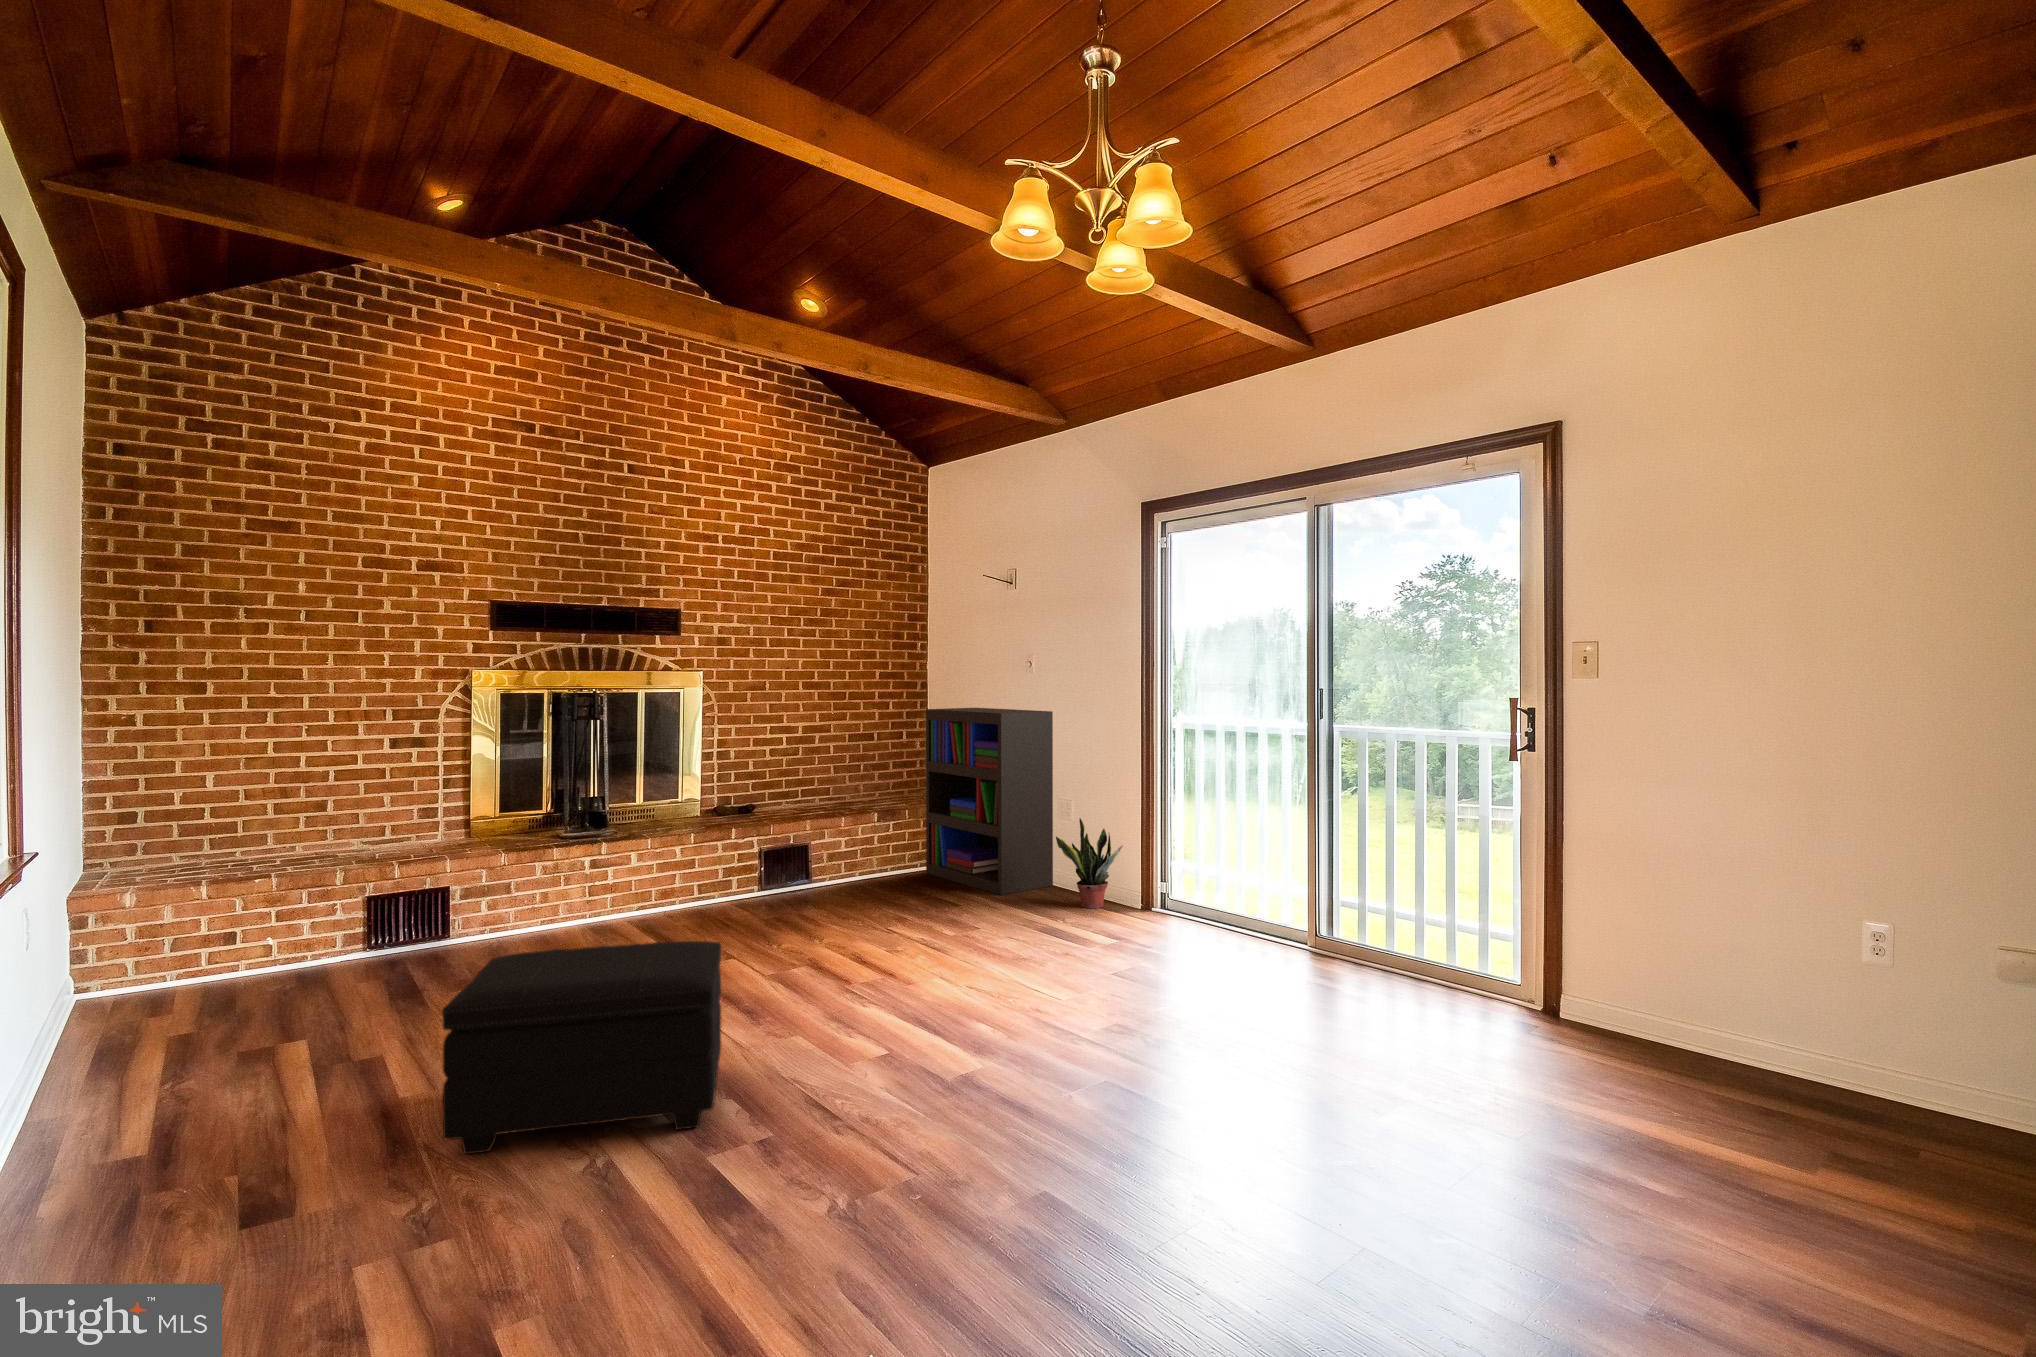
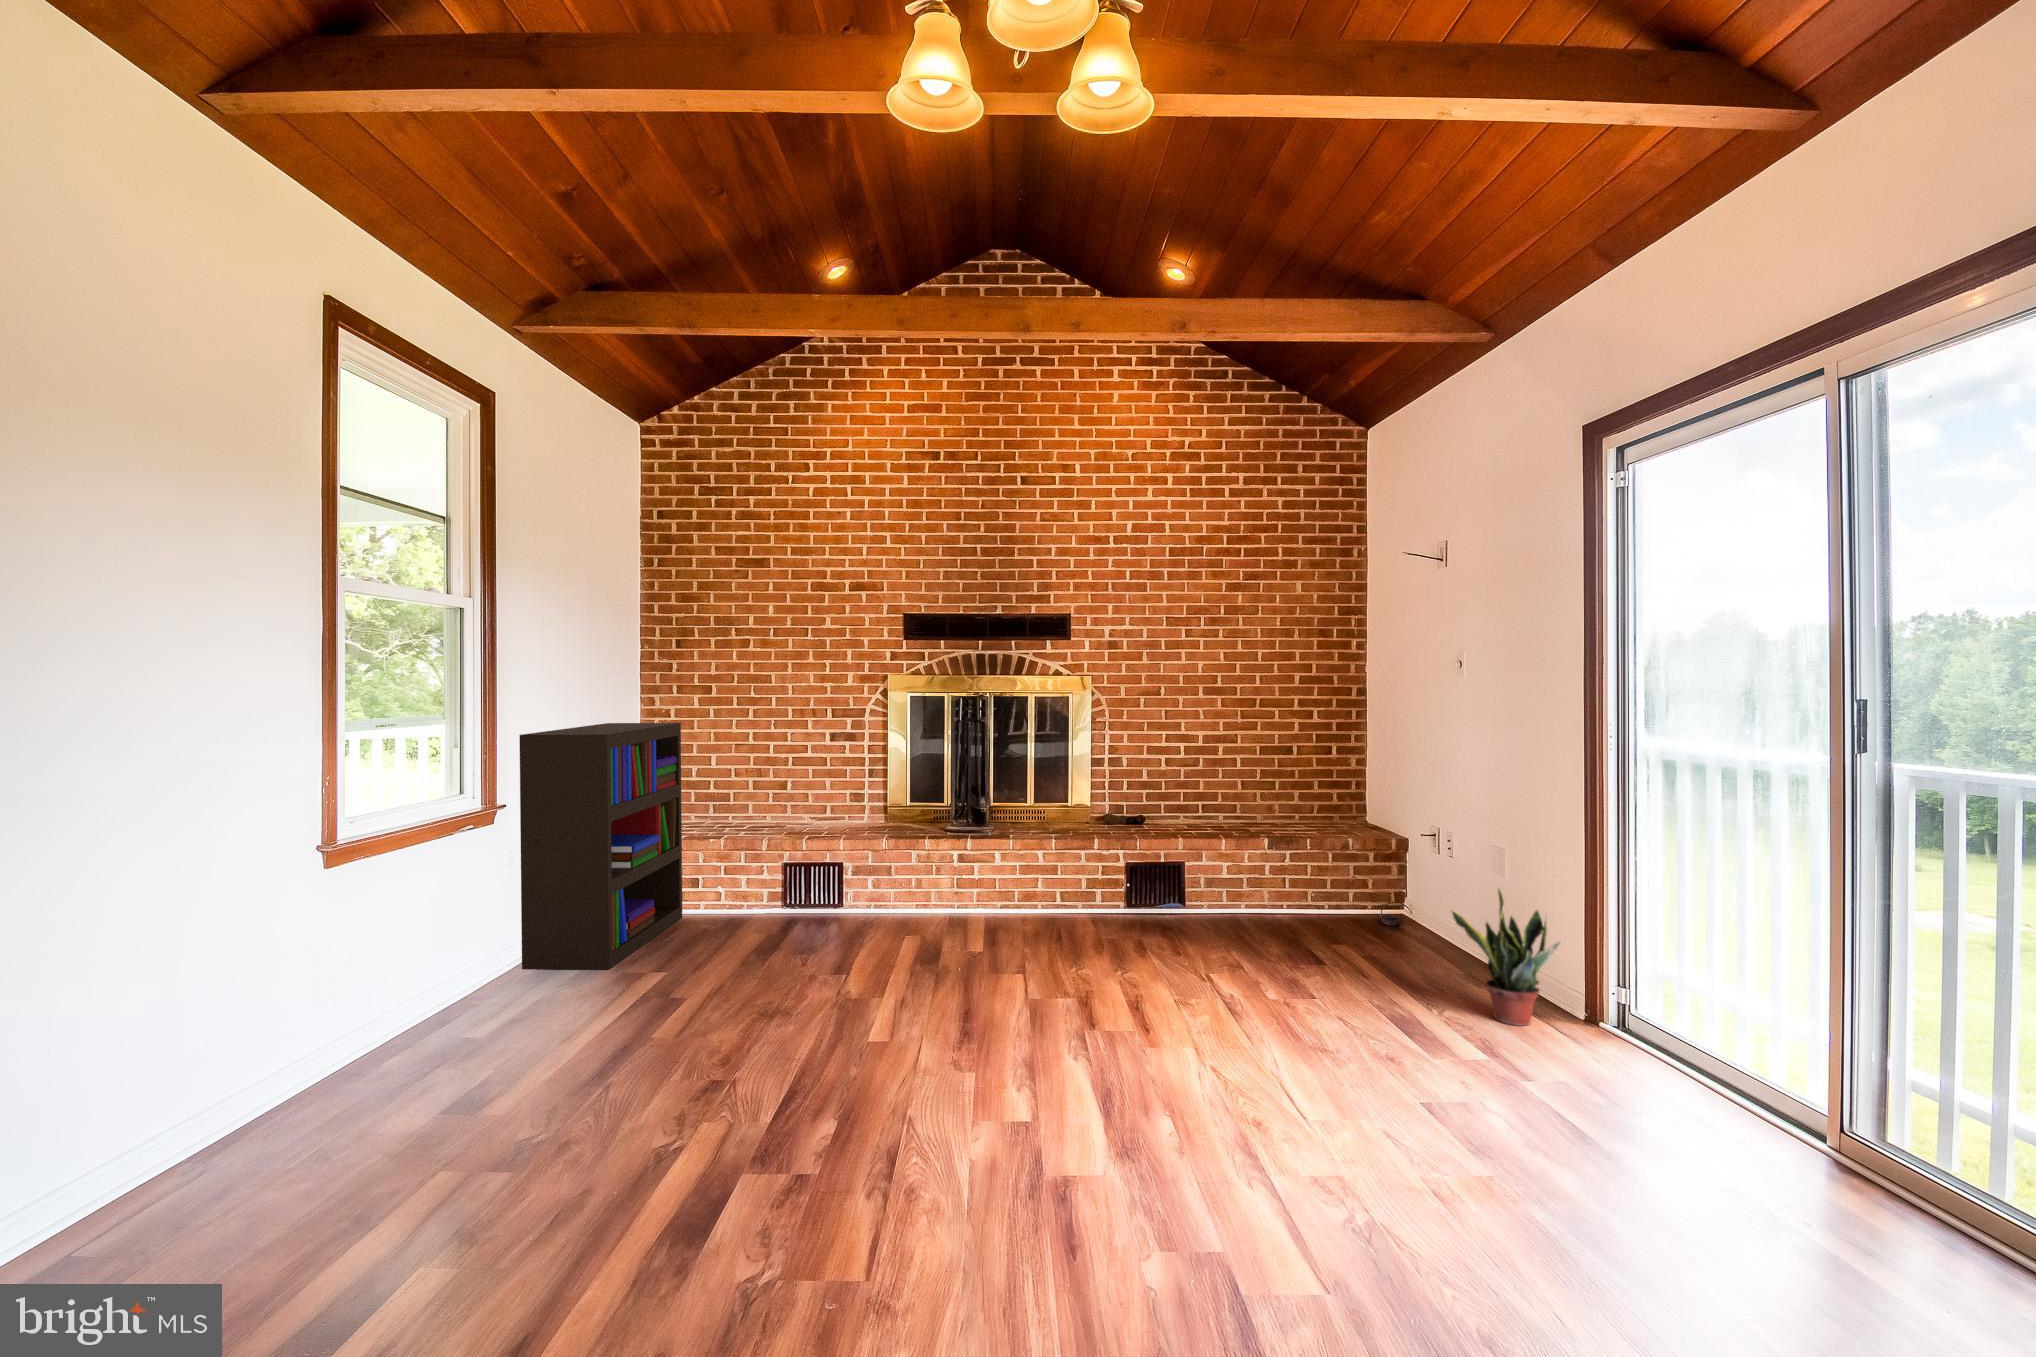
bookshelf: present [926,708,1053,895] -> present [520,723,682,970]
footstool: present [442,941,721,1154] -> none [516,960,824,1215]

